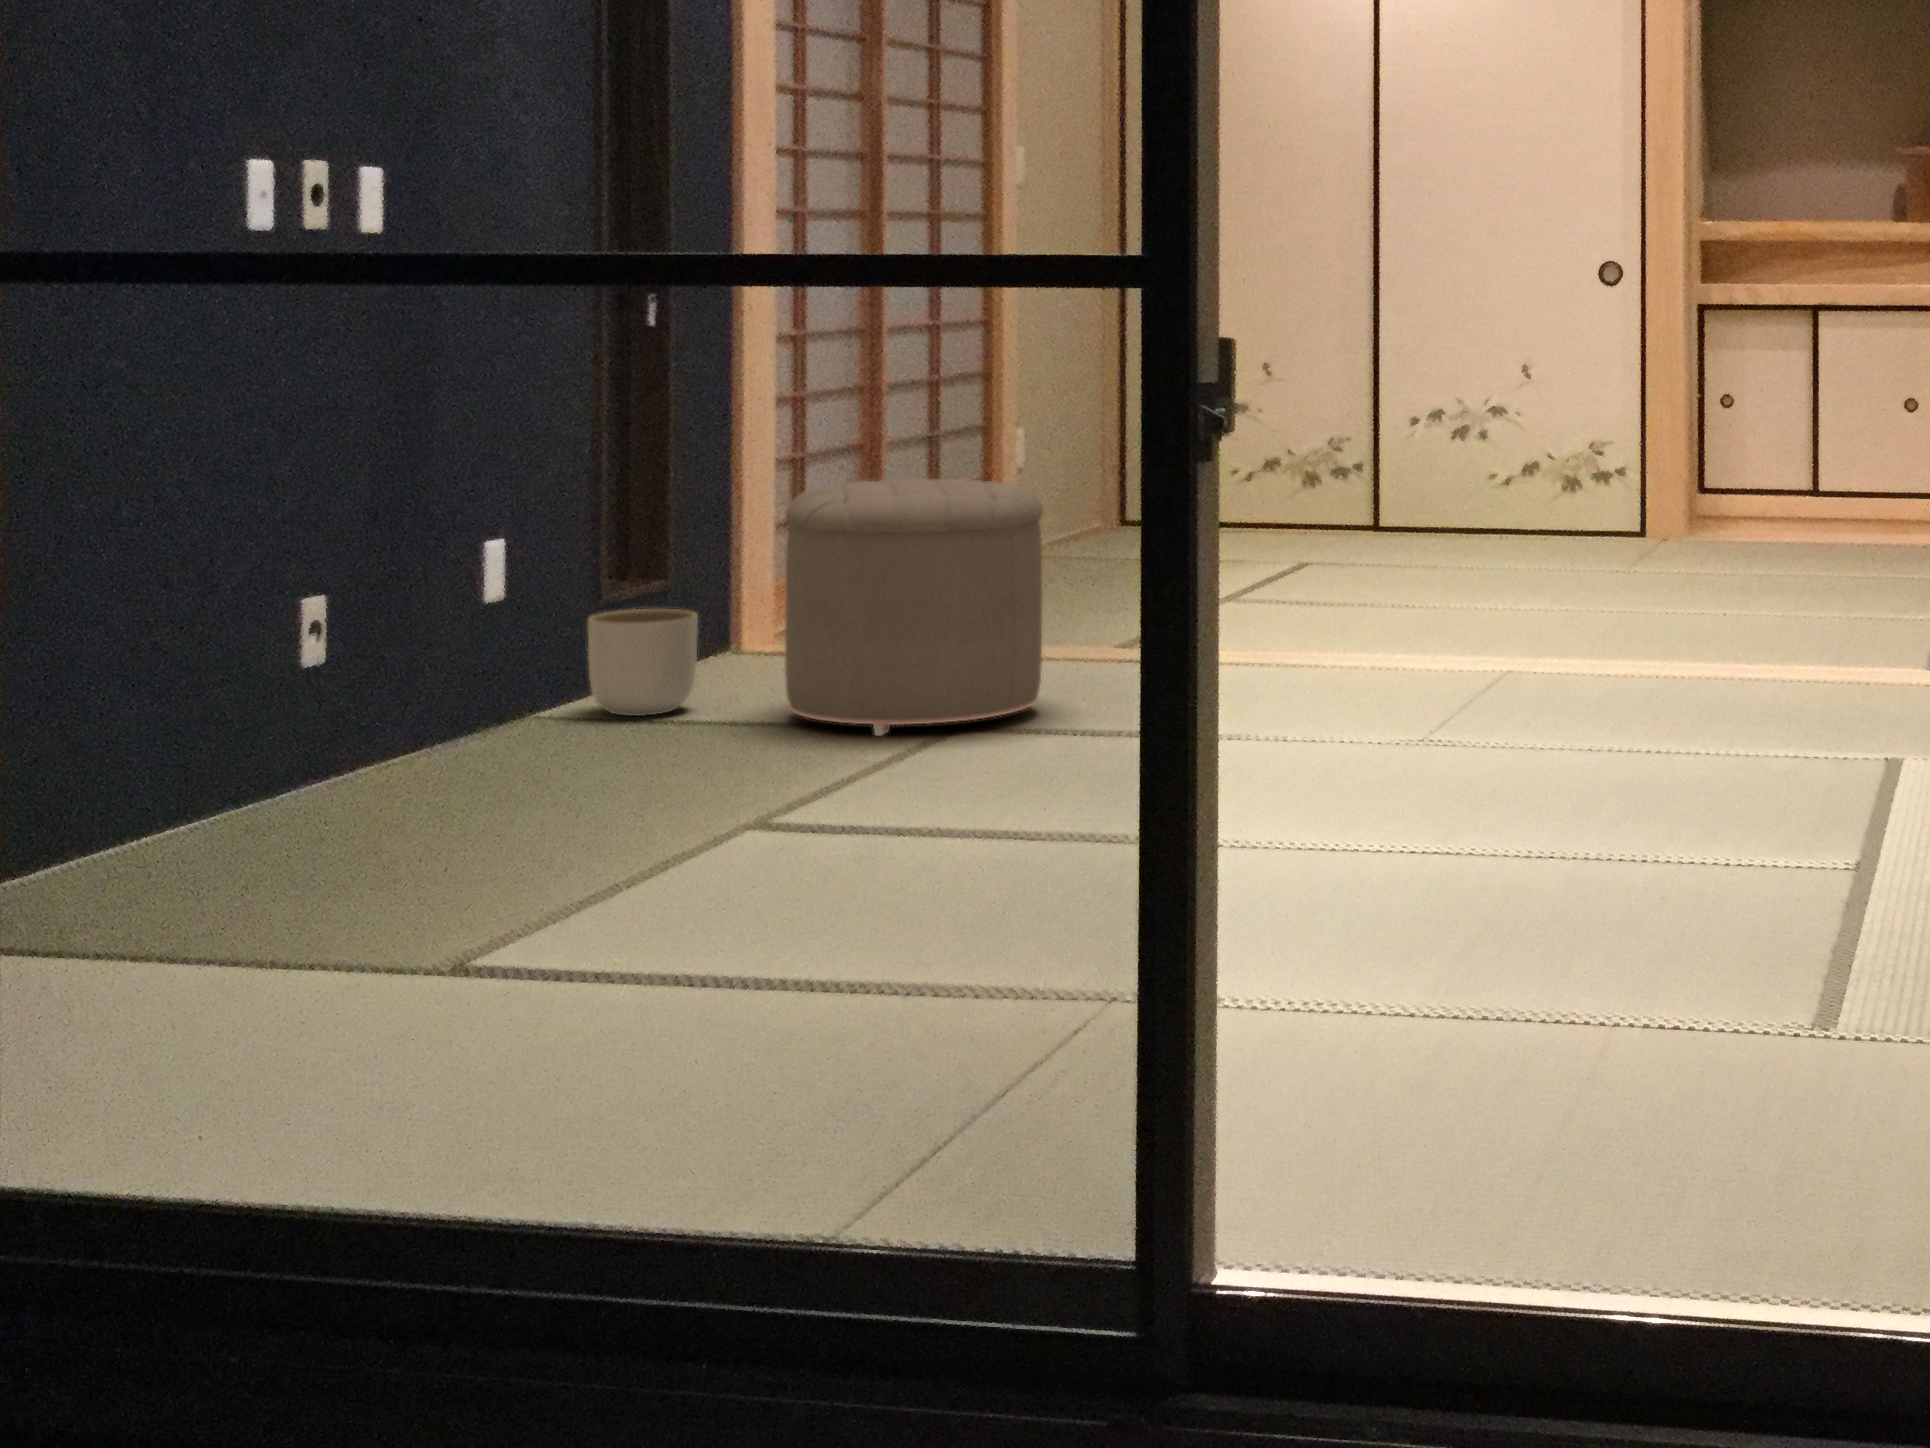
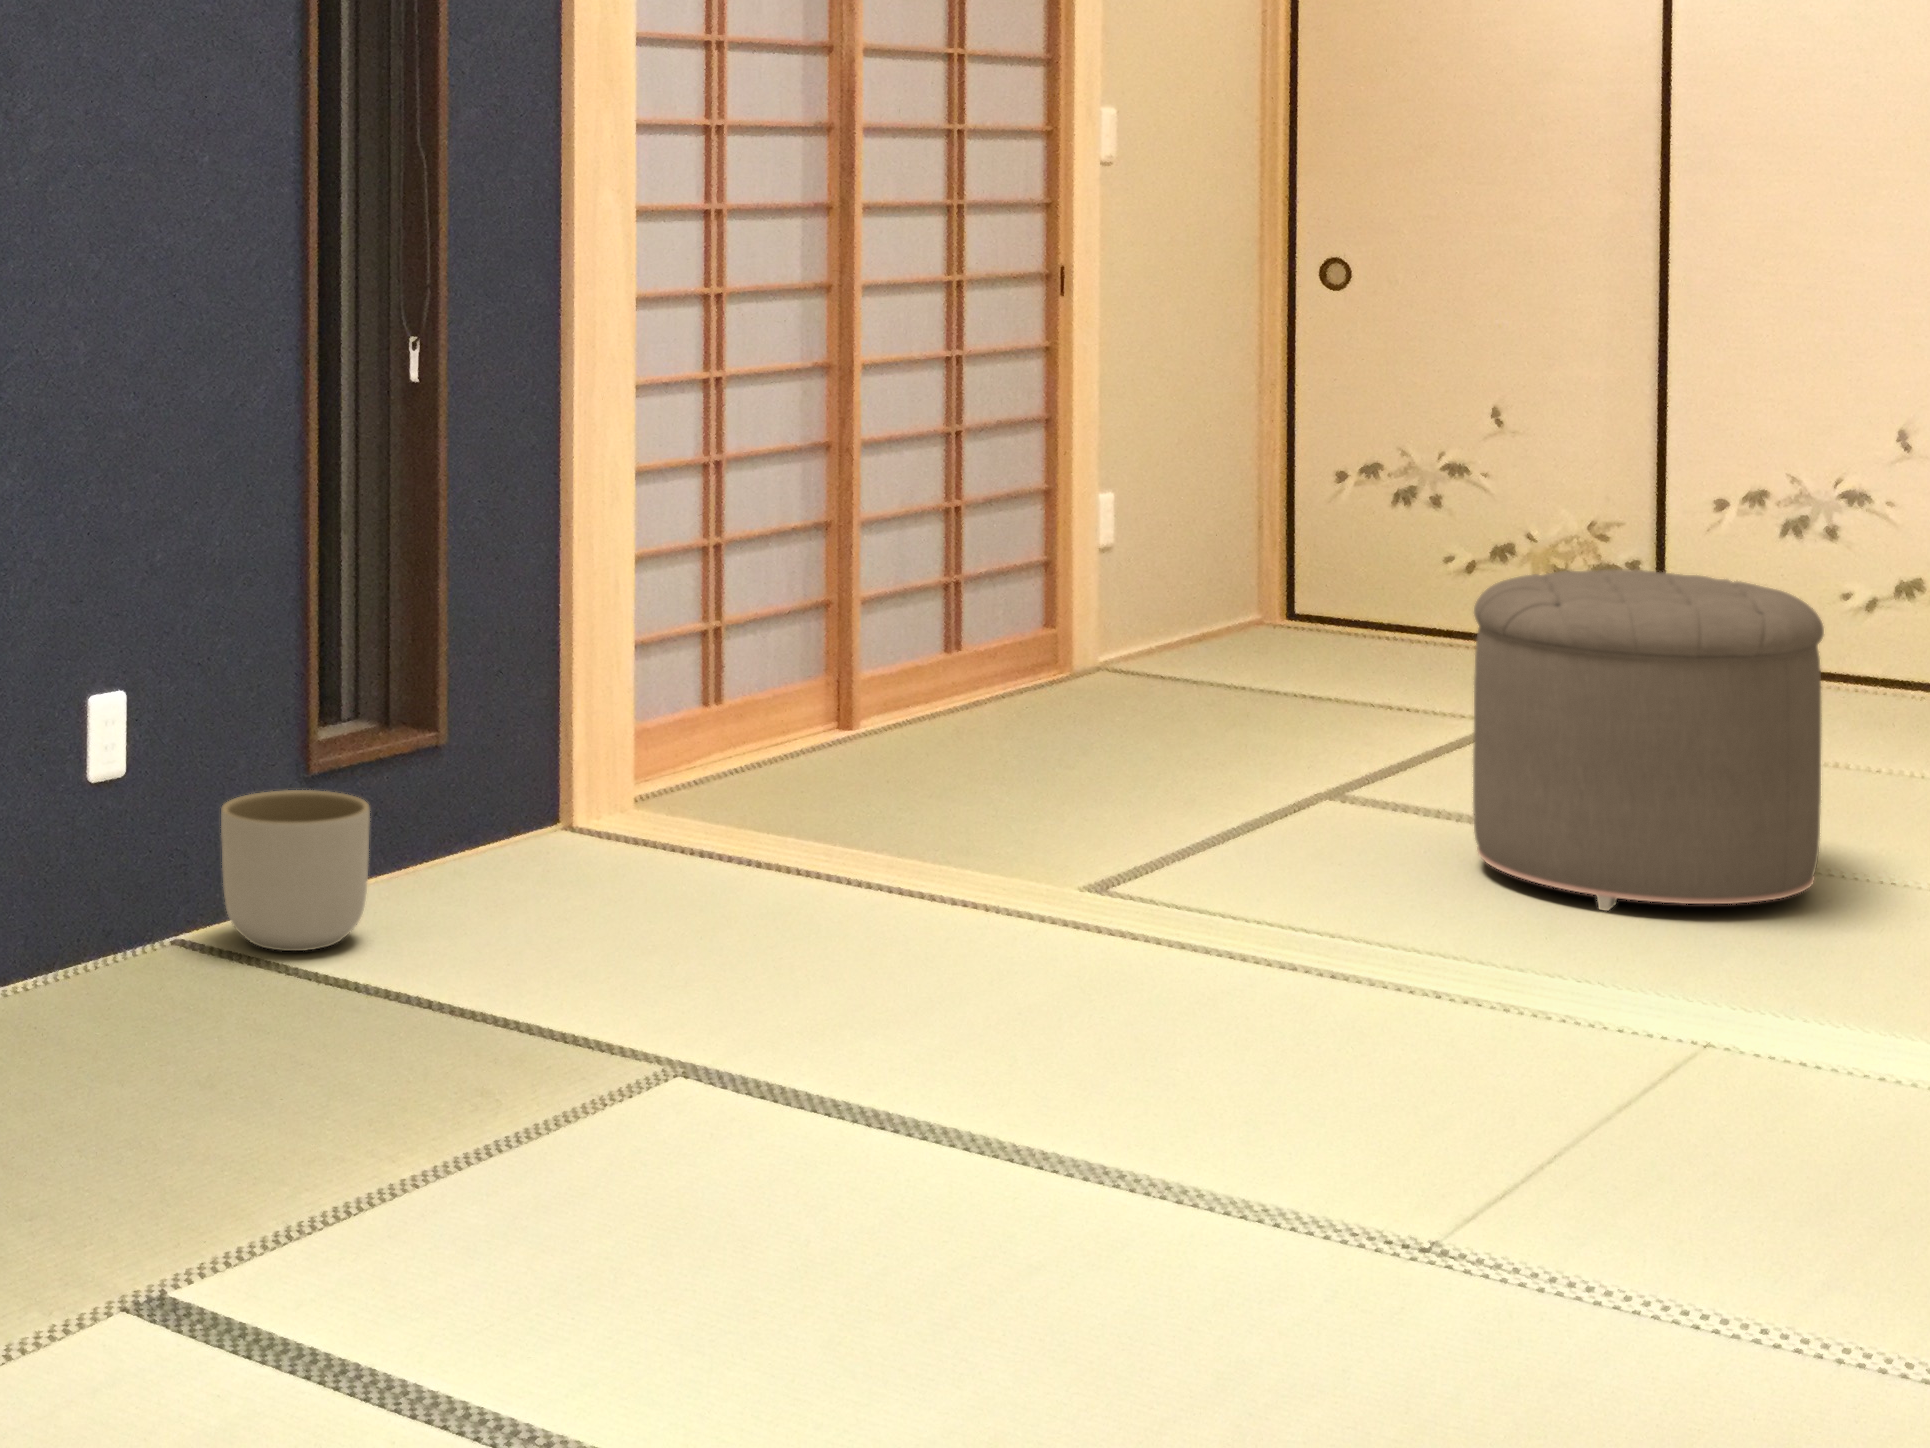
ottoman: present [785,478,1043,736] -> present [1473,569,1824,911]

